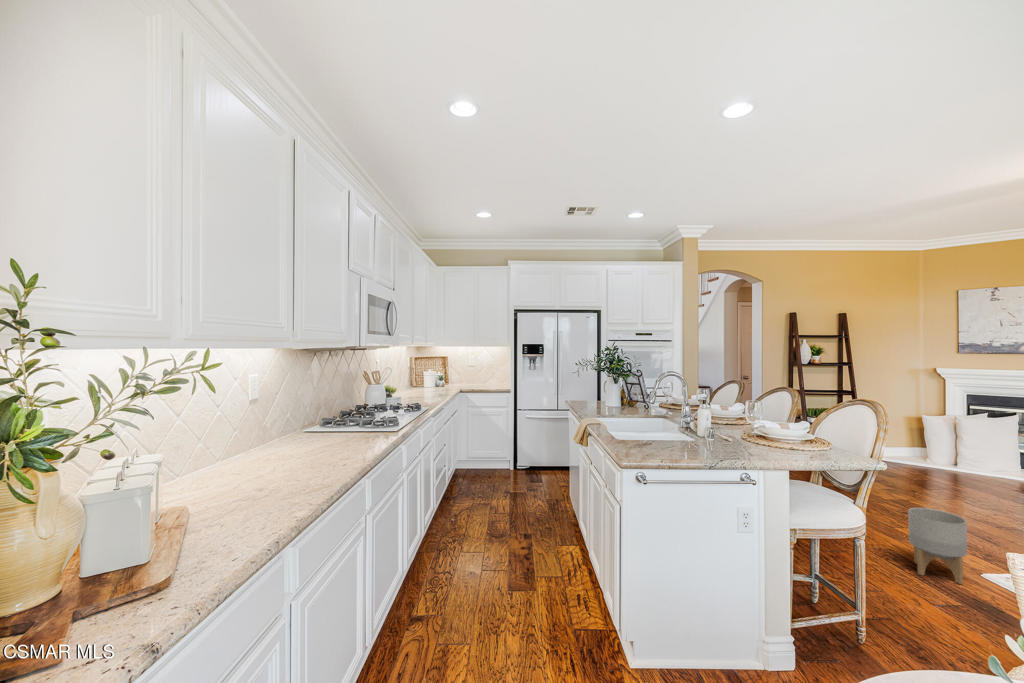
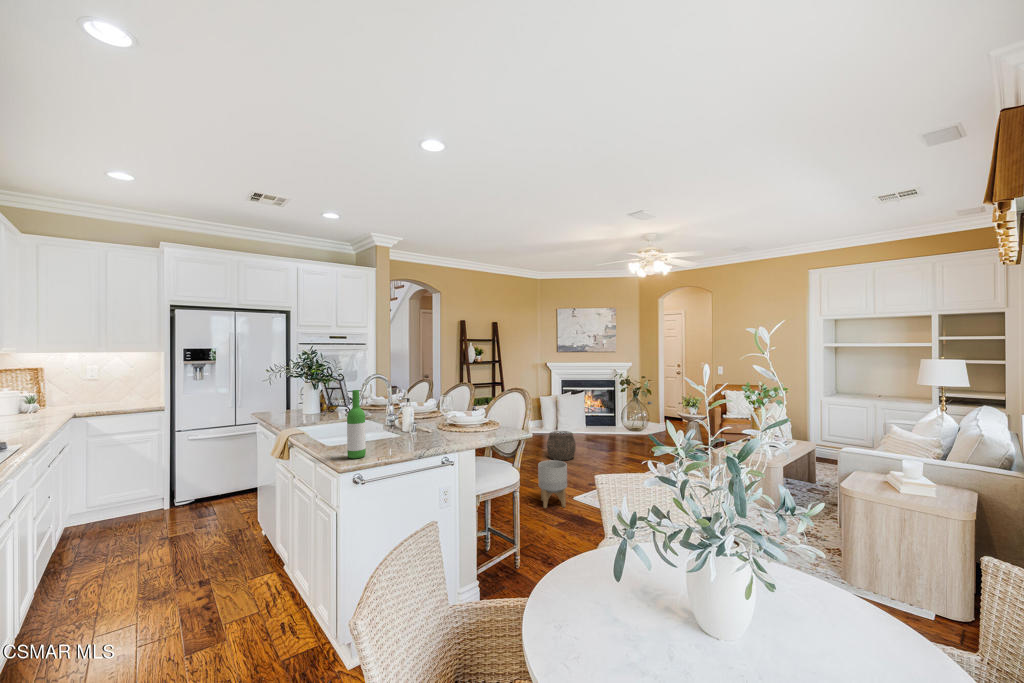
wine bottle: none [631,386,650,456] -> present [347,390,366,459]
woven basket: none [931,468,993,516] -> present [547,431,576,460]

